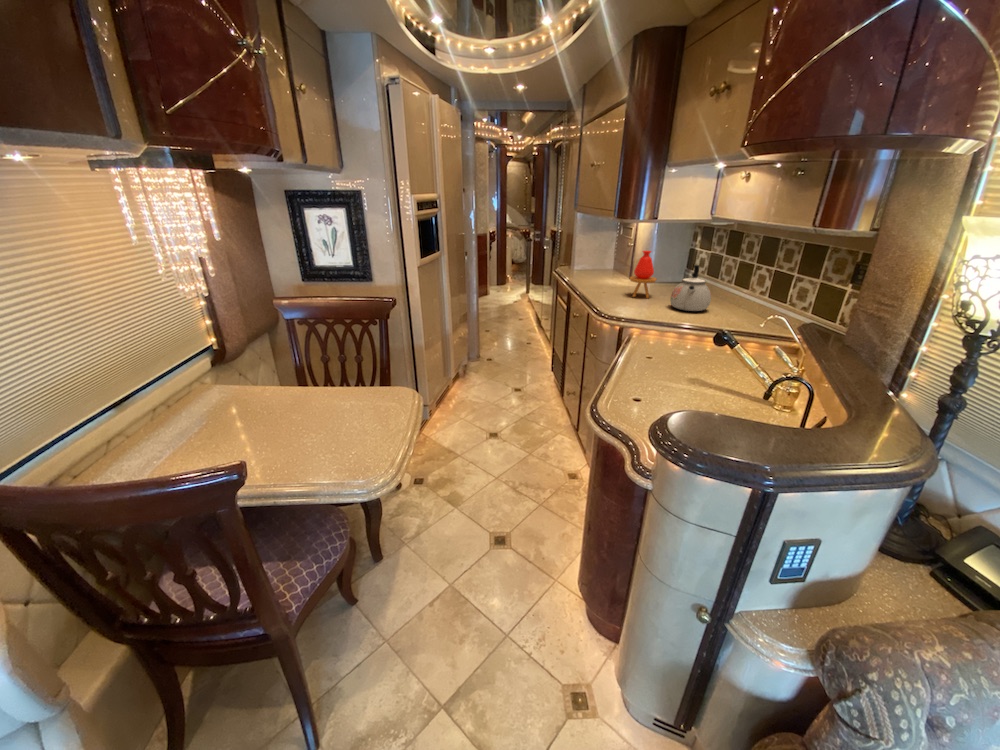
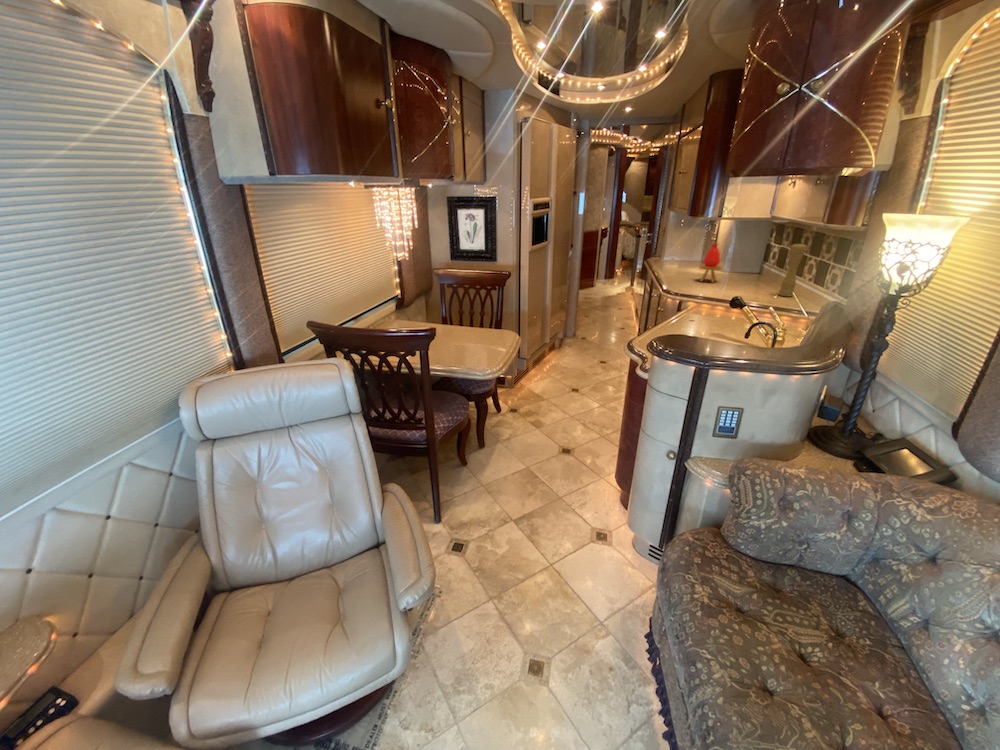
pepper mill: none [730,250,761,314] -> present [779,243,807,296]
kettle: present [670,265,711,311] -> none [727,255,763,292]

